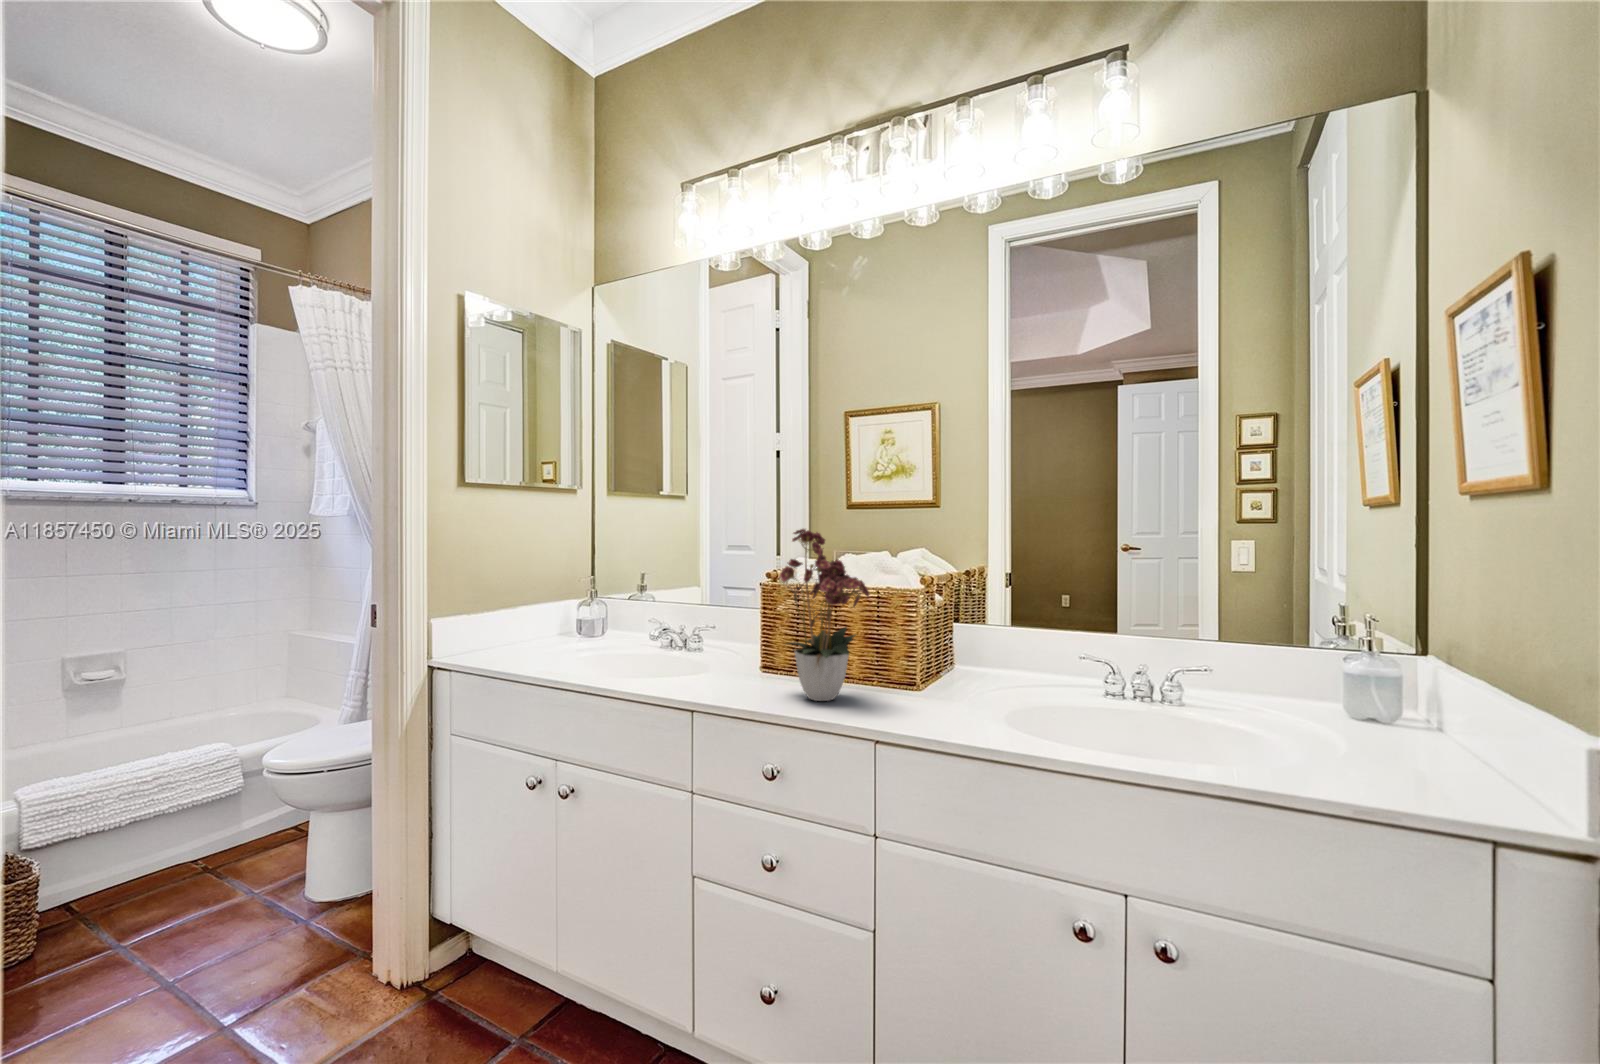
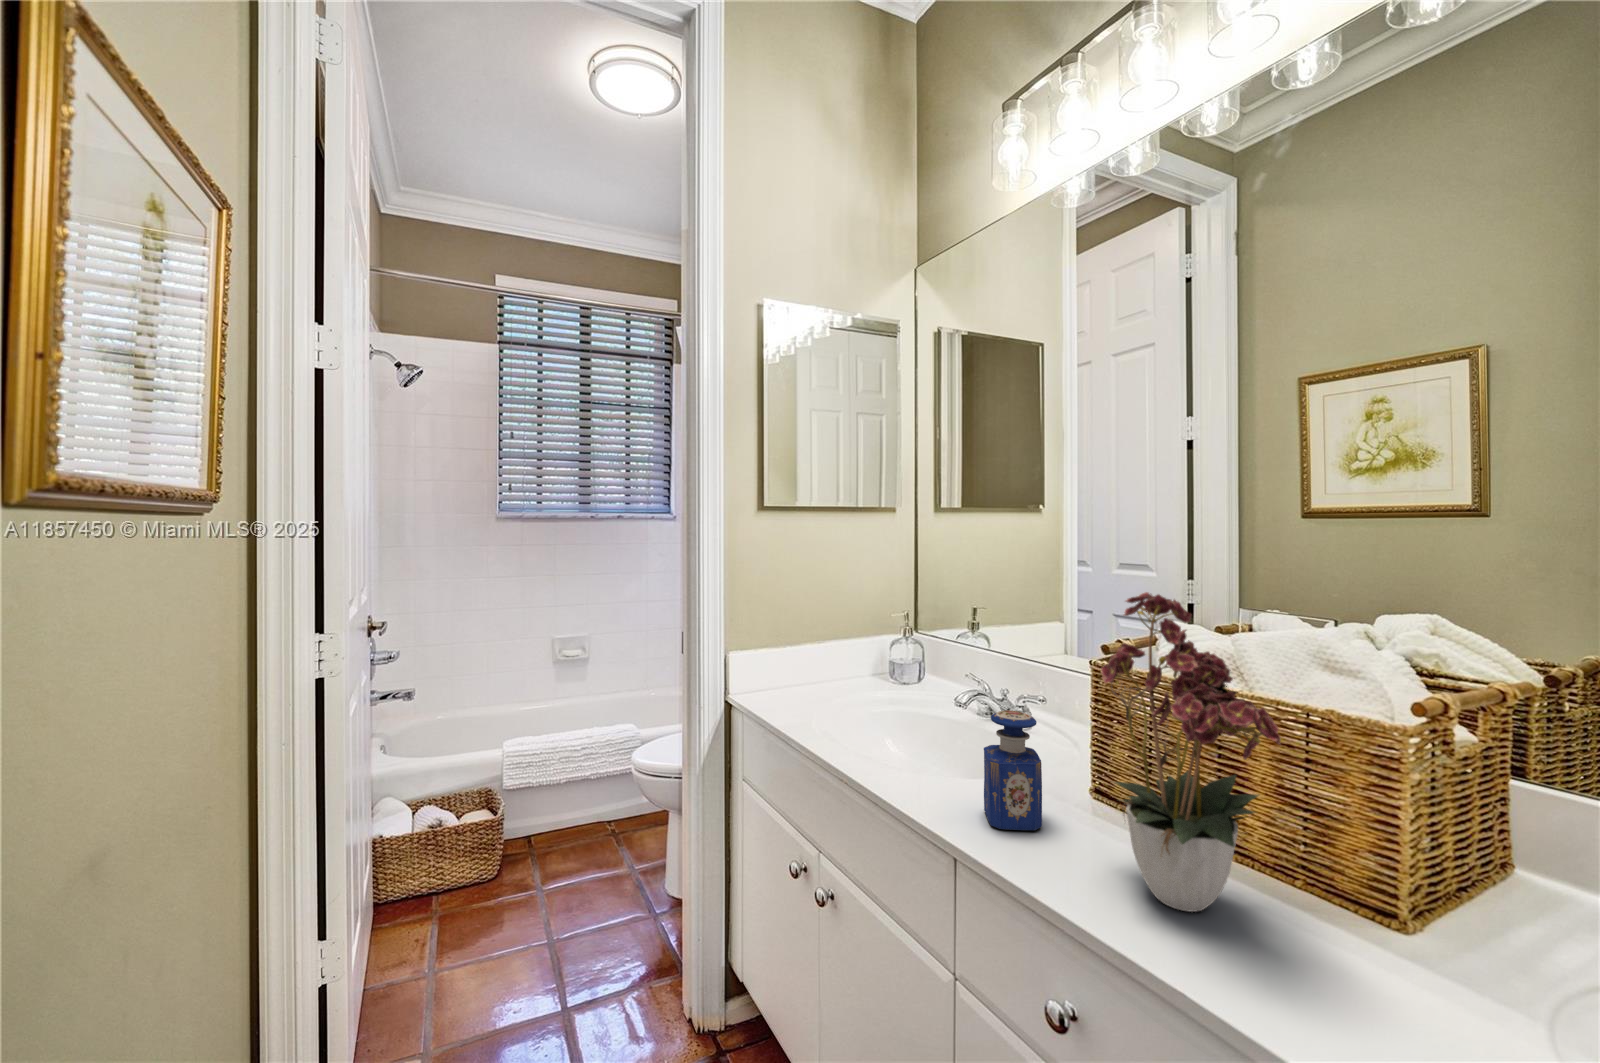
perfume bottle: none [700,615,739,691] -> present [984,710,1042,830]

